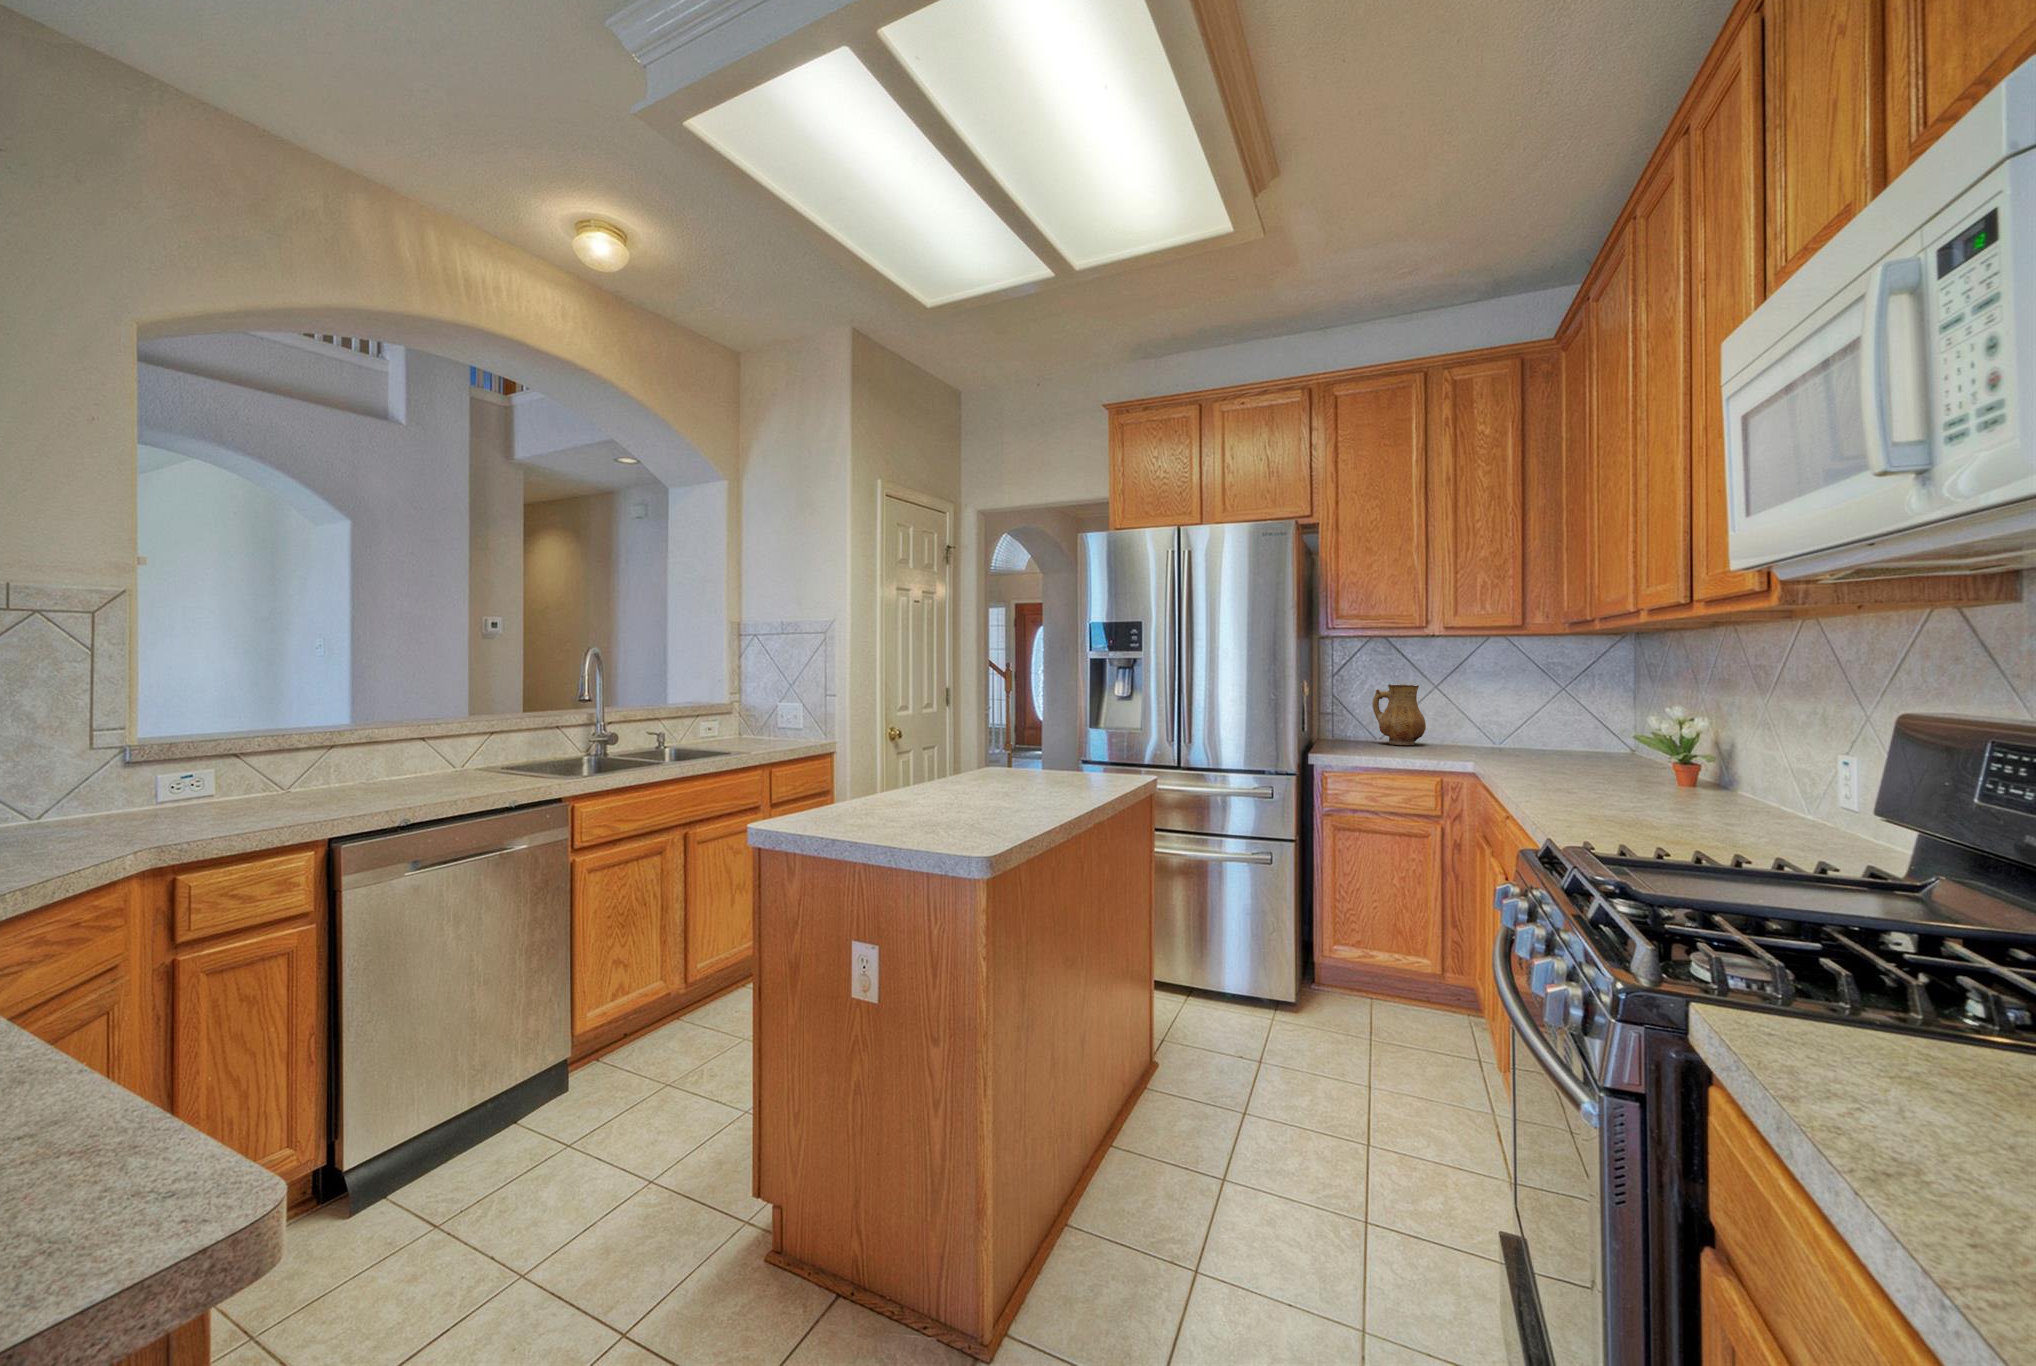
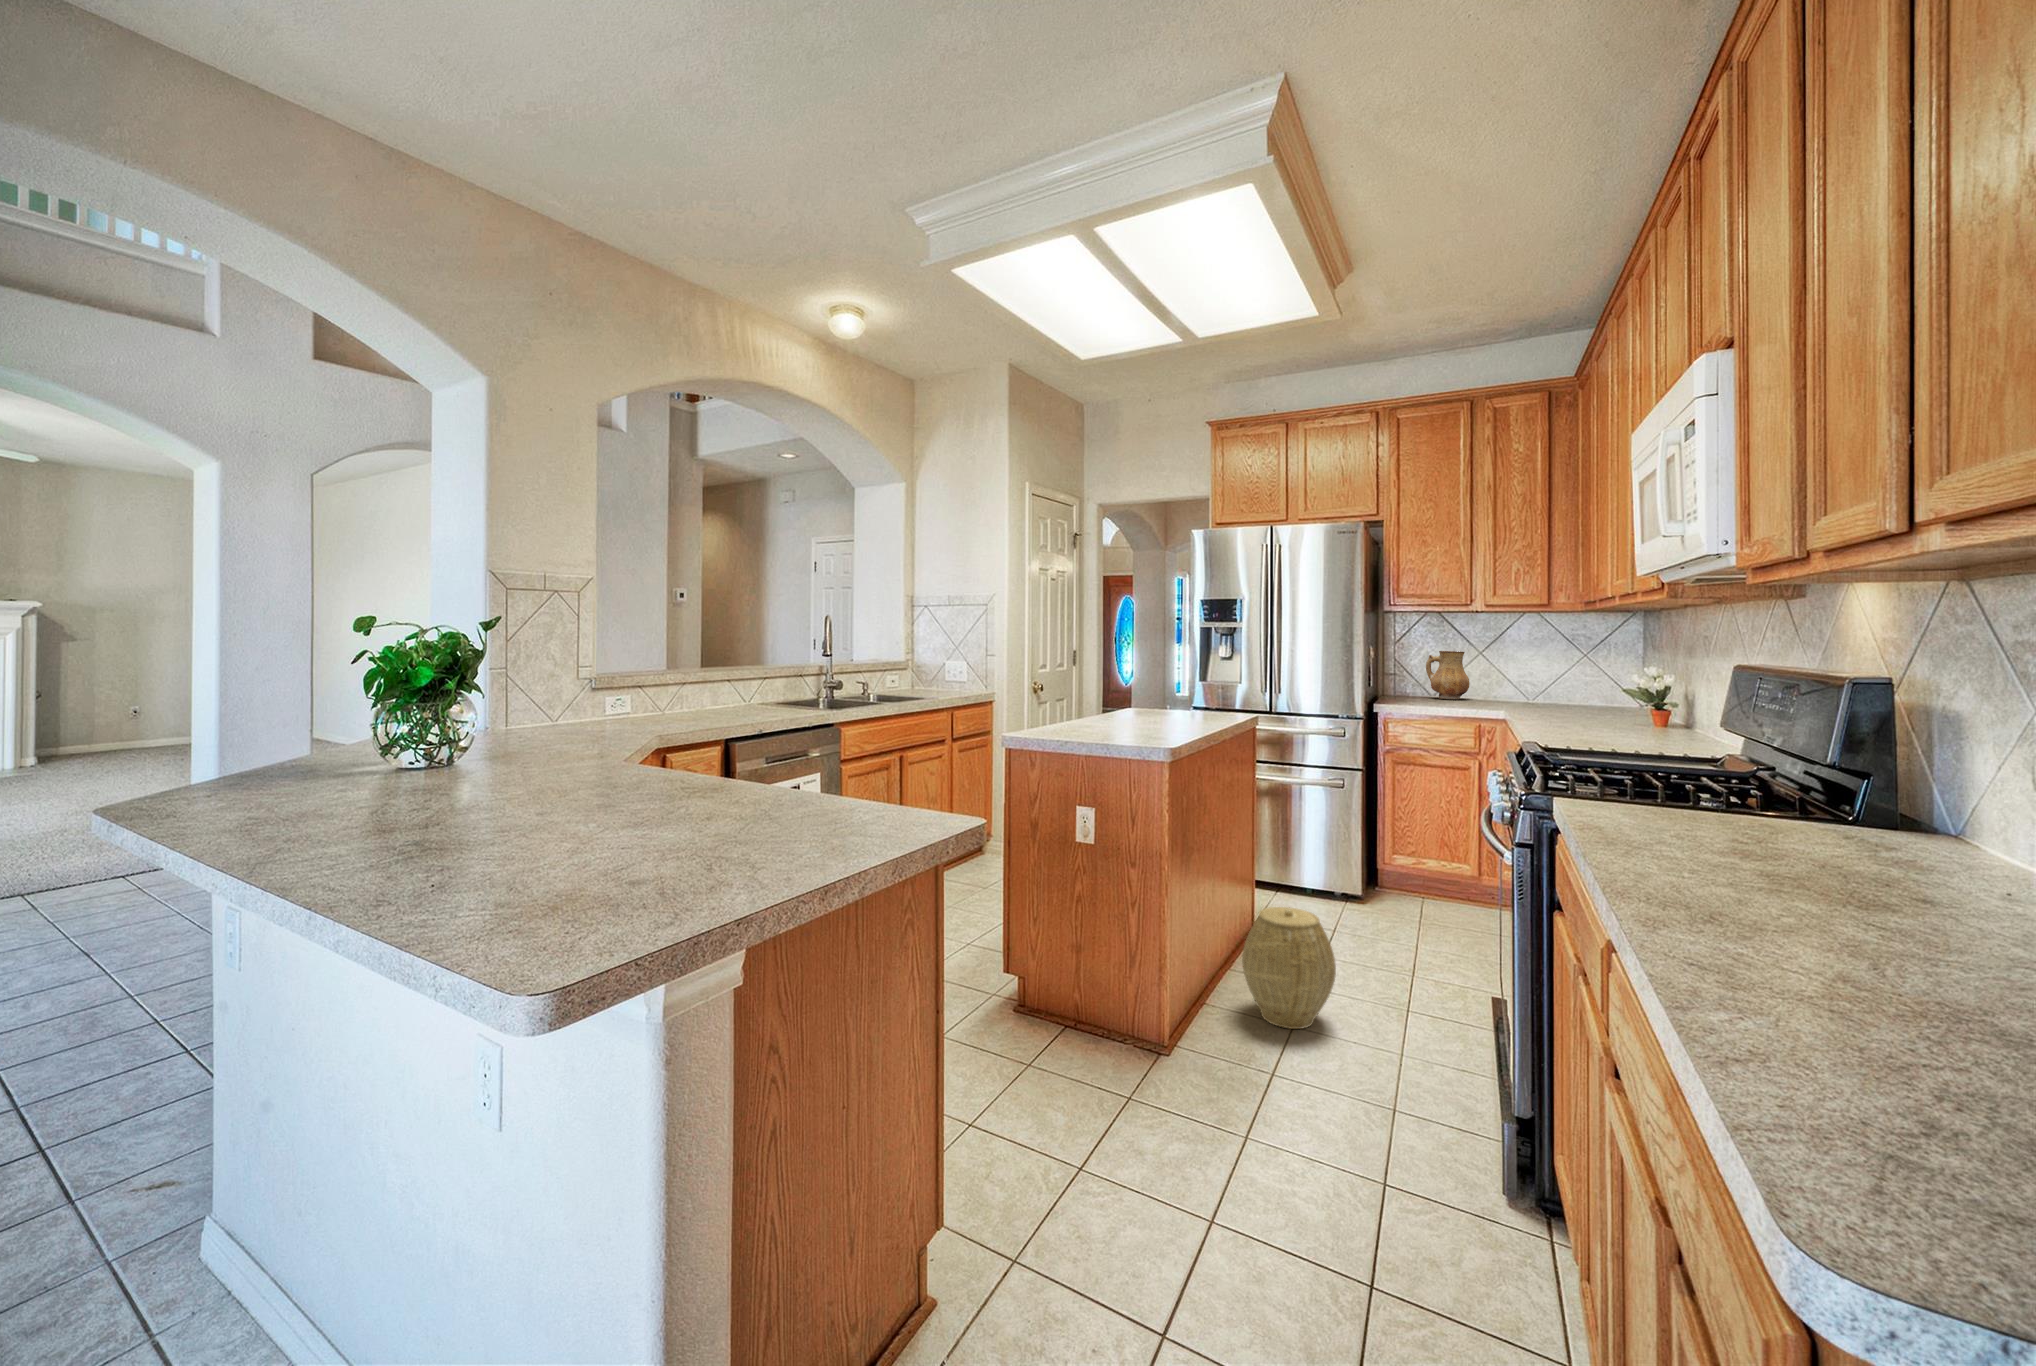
woven basket: none [1117,1075,1253,1276] -> present [1242,907,1336,1029]

